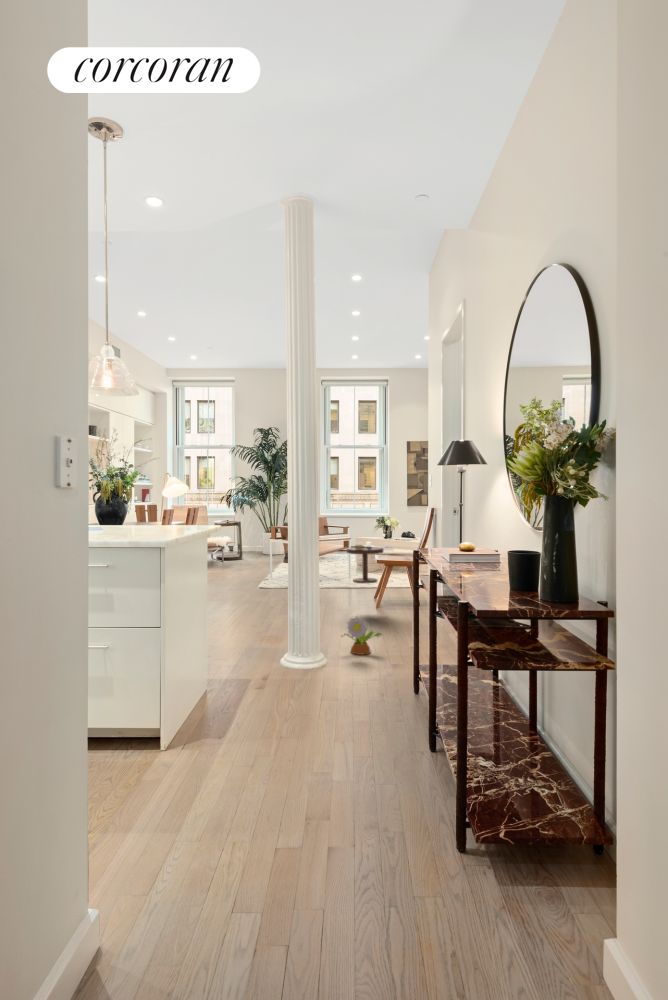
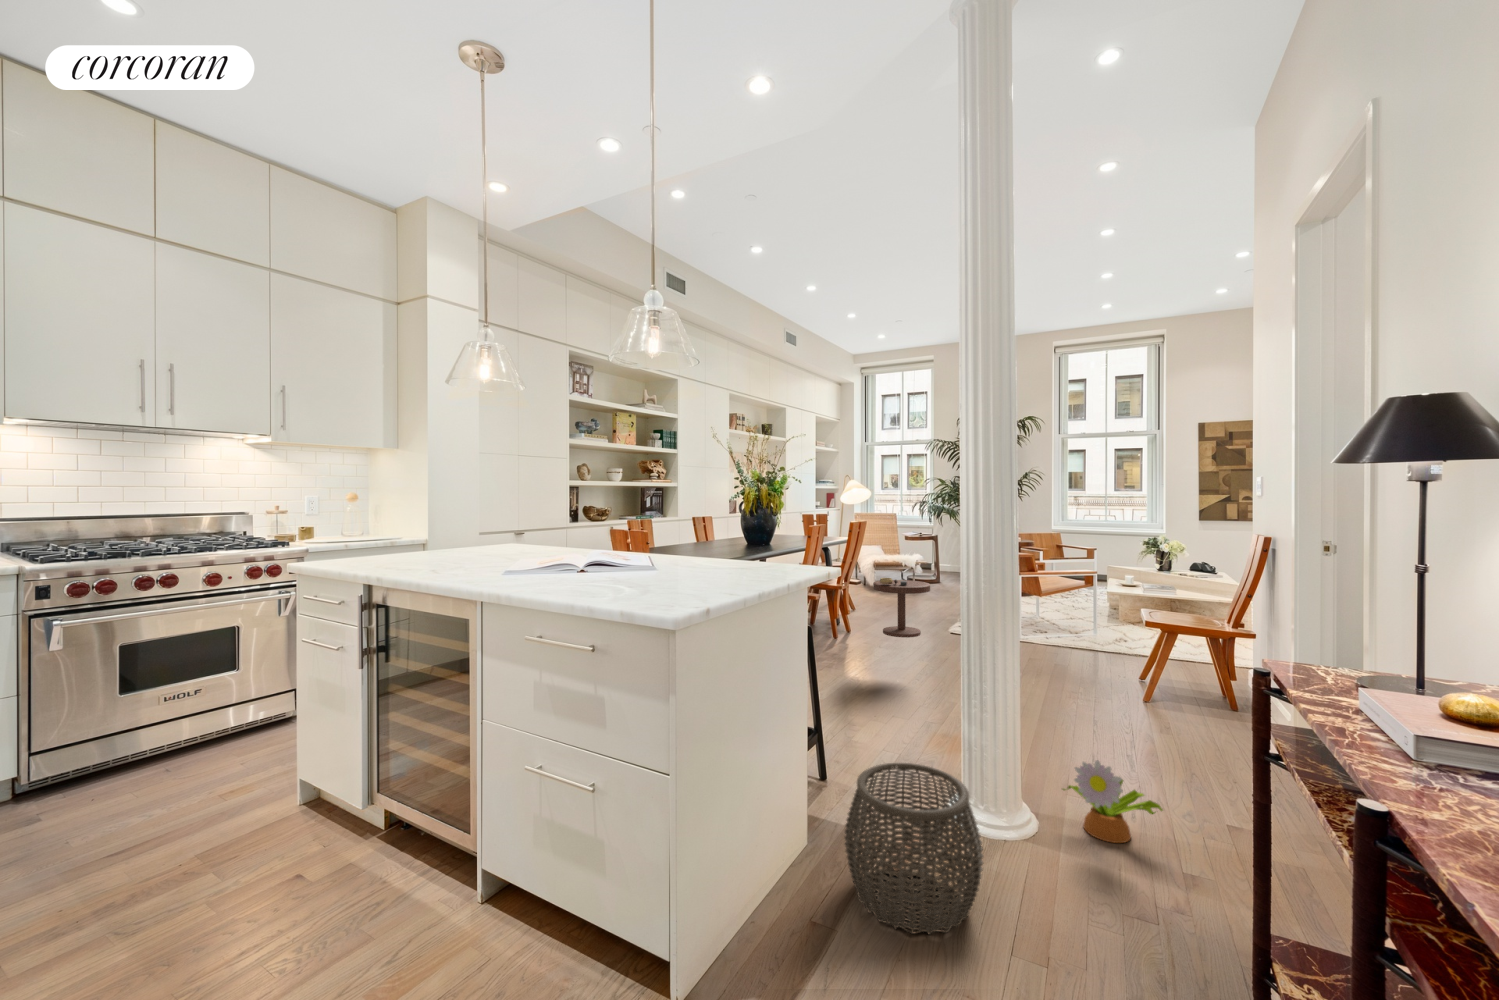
side table: present [347,545,383,583] -> present [873,578,930,638]
woven basket: none [250,623,314,690] -> present [845,763,983,935]

